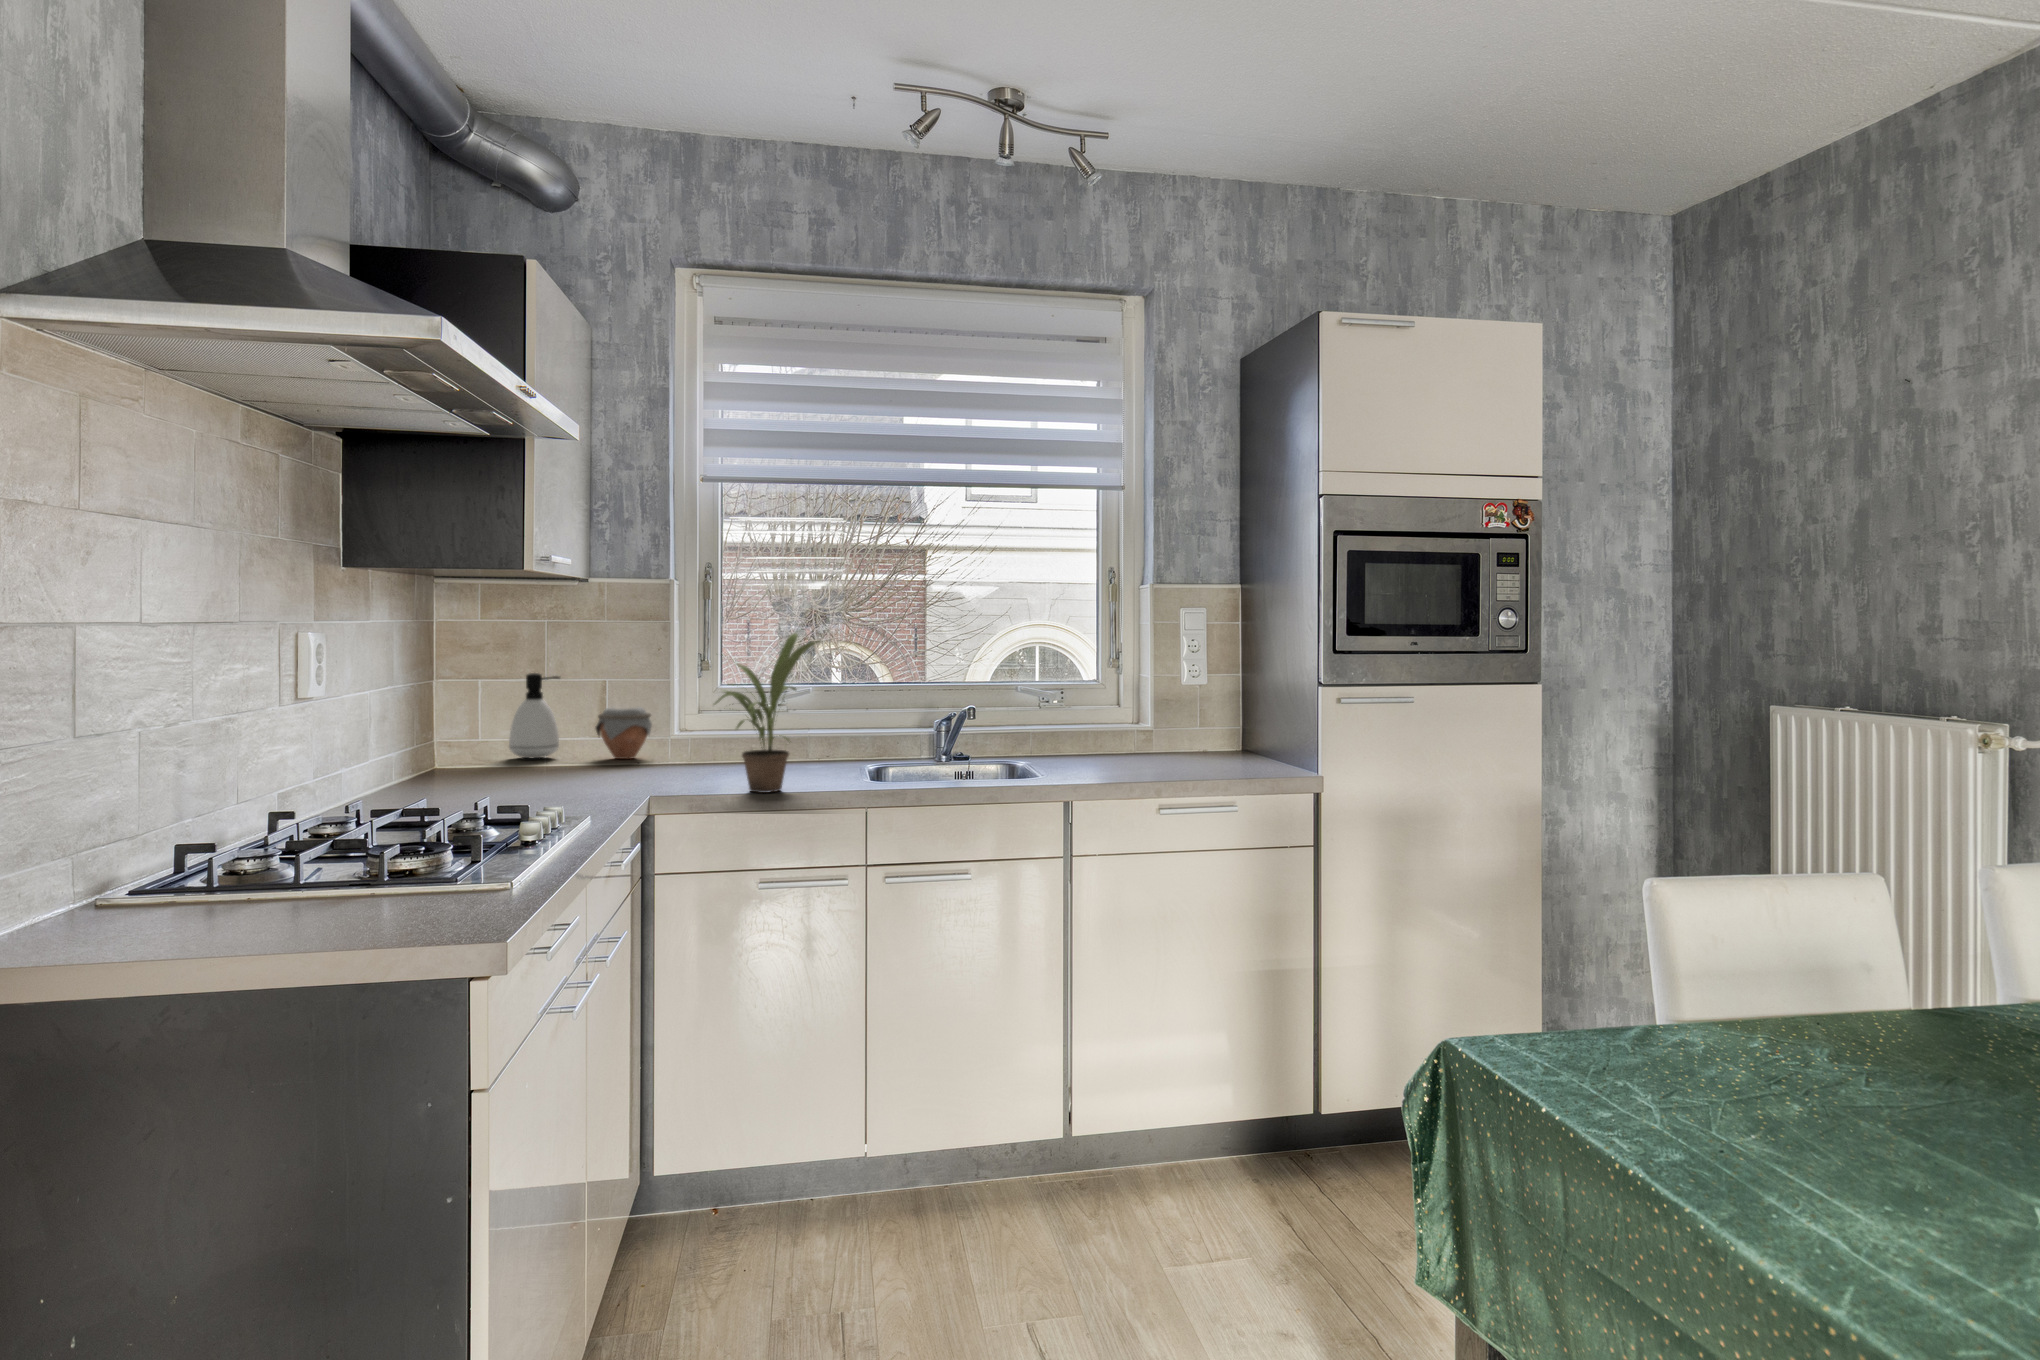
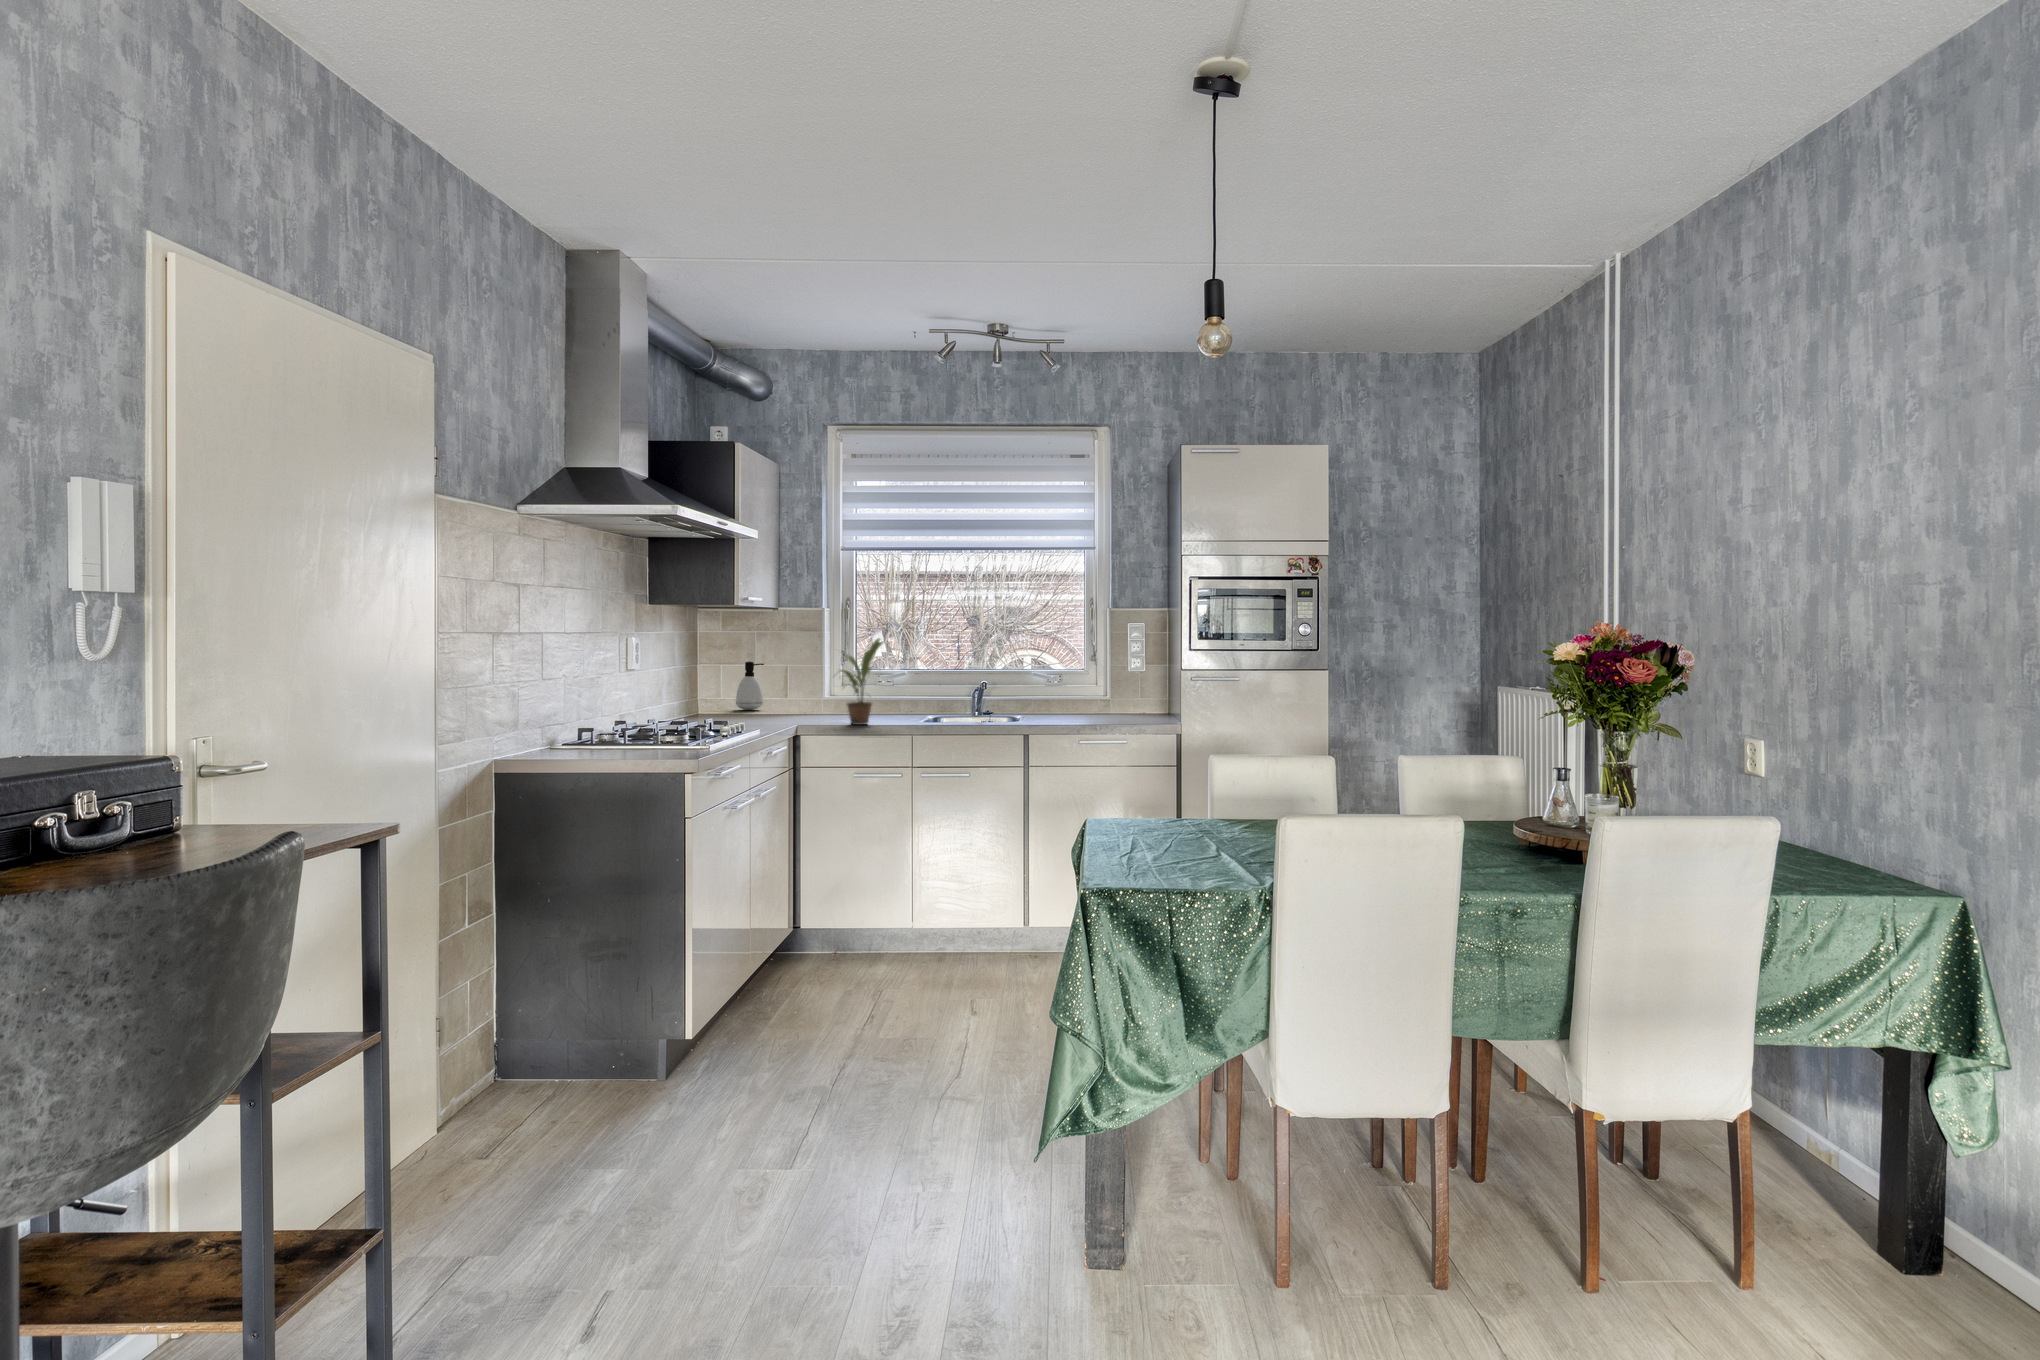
jar: present [595,707,652,759] -> none [782,681,814,711]

